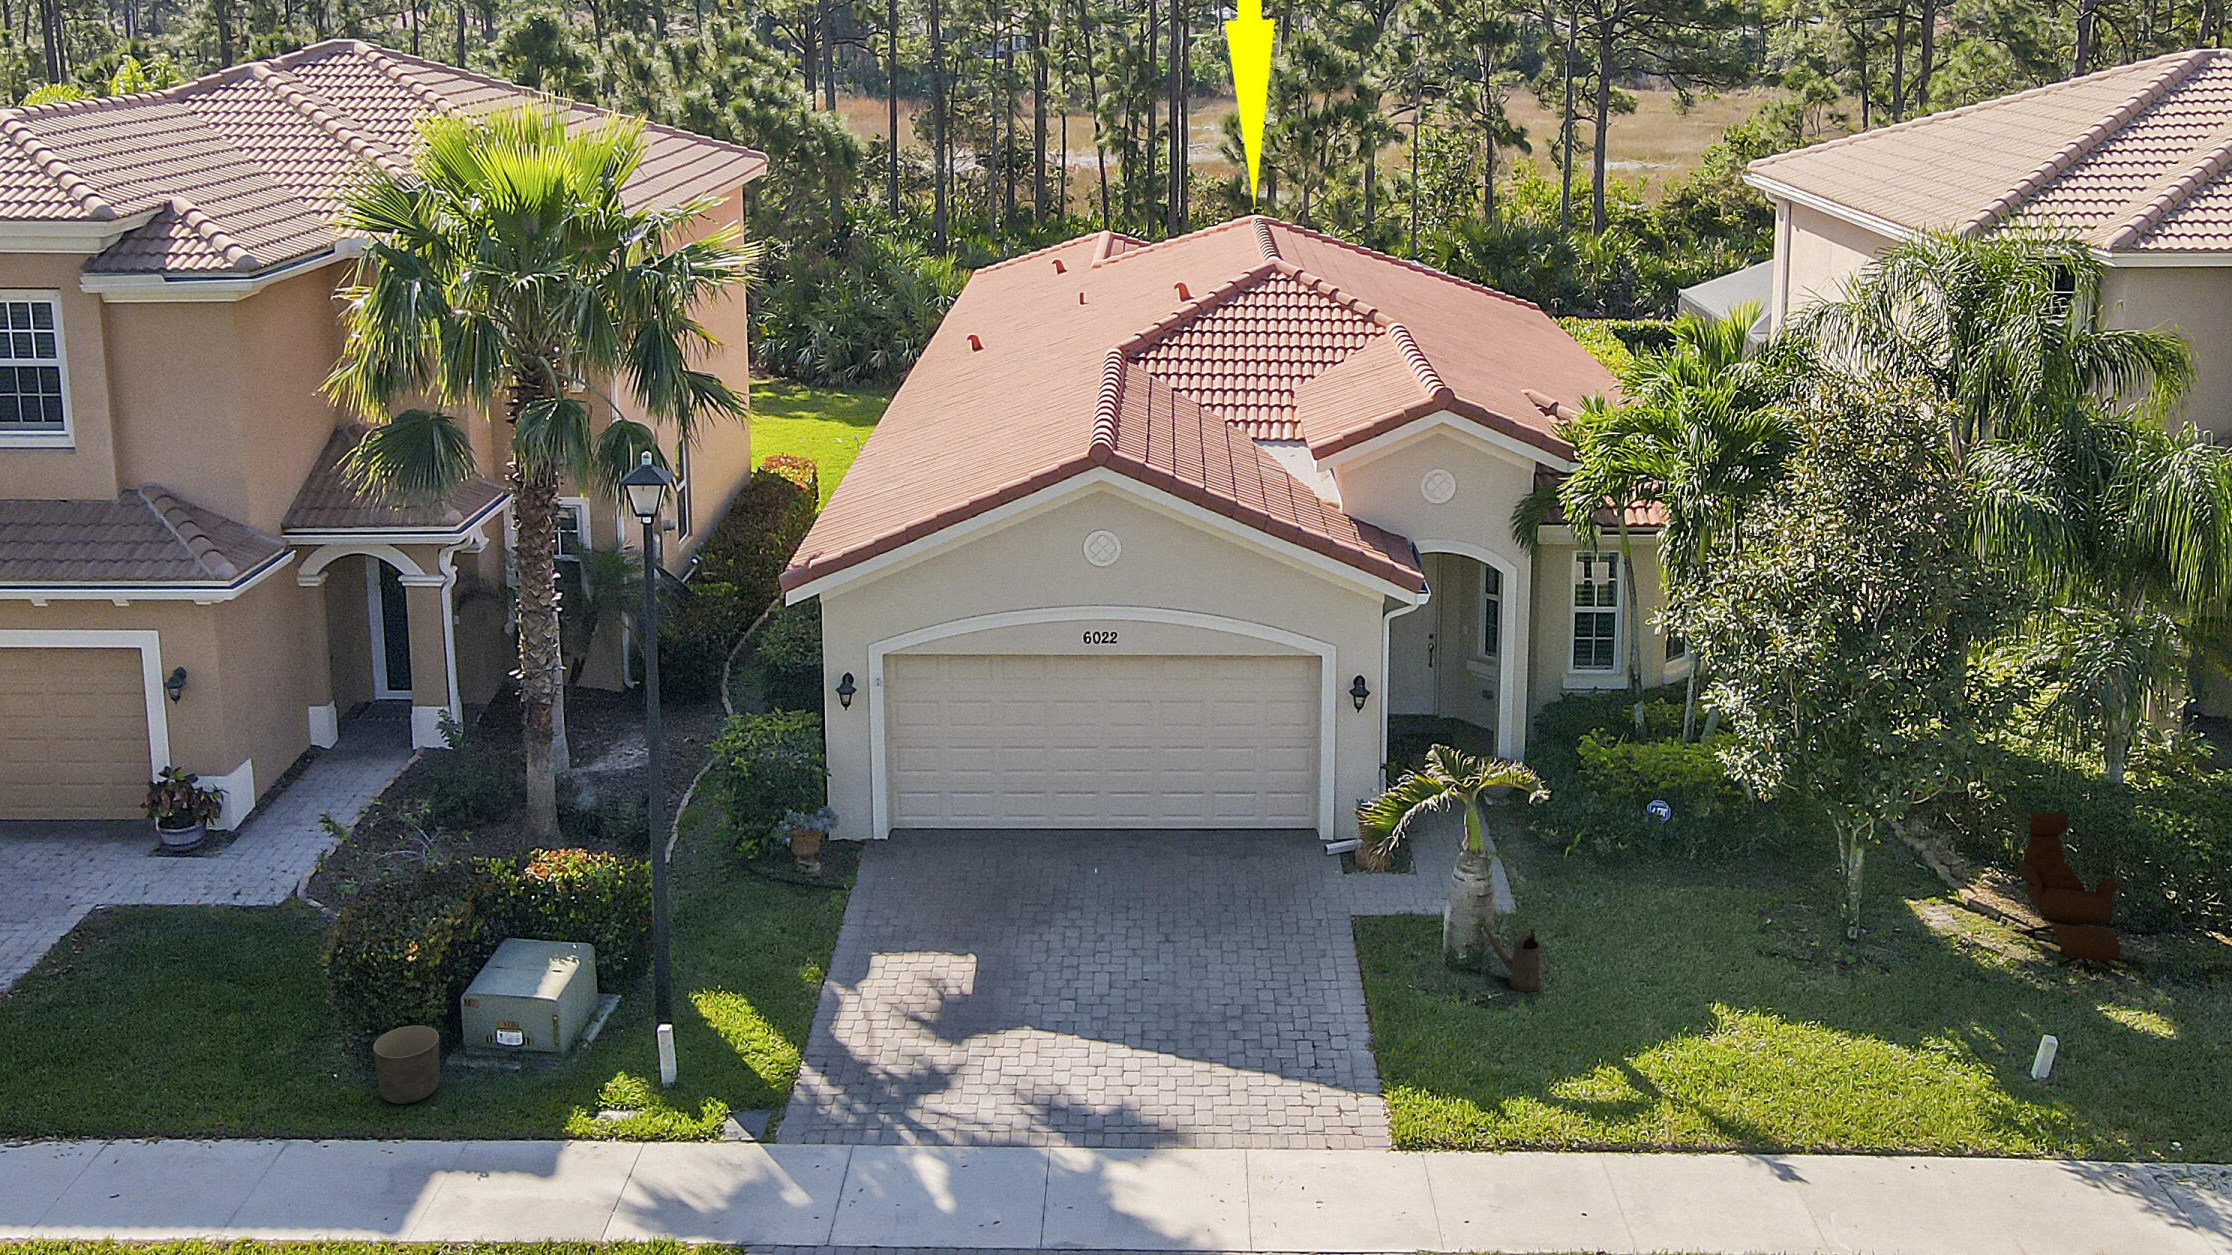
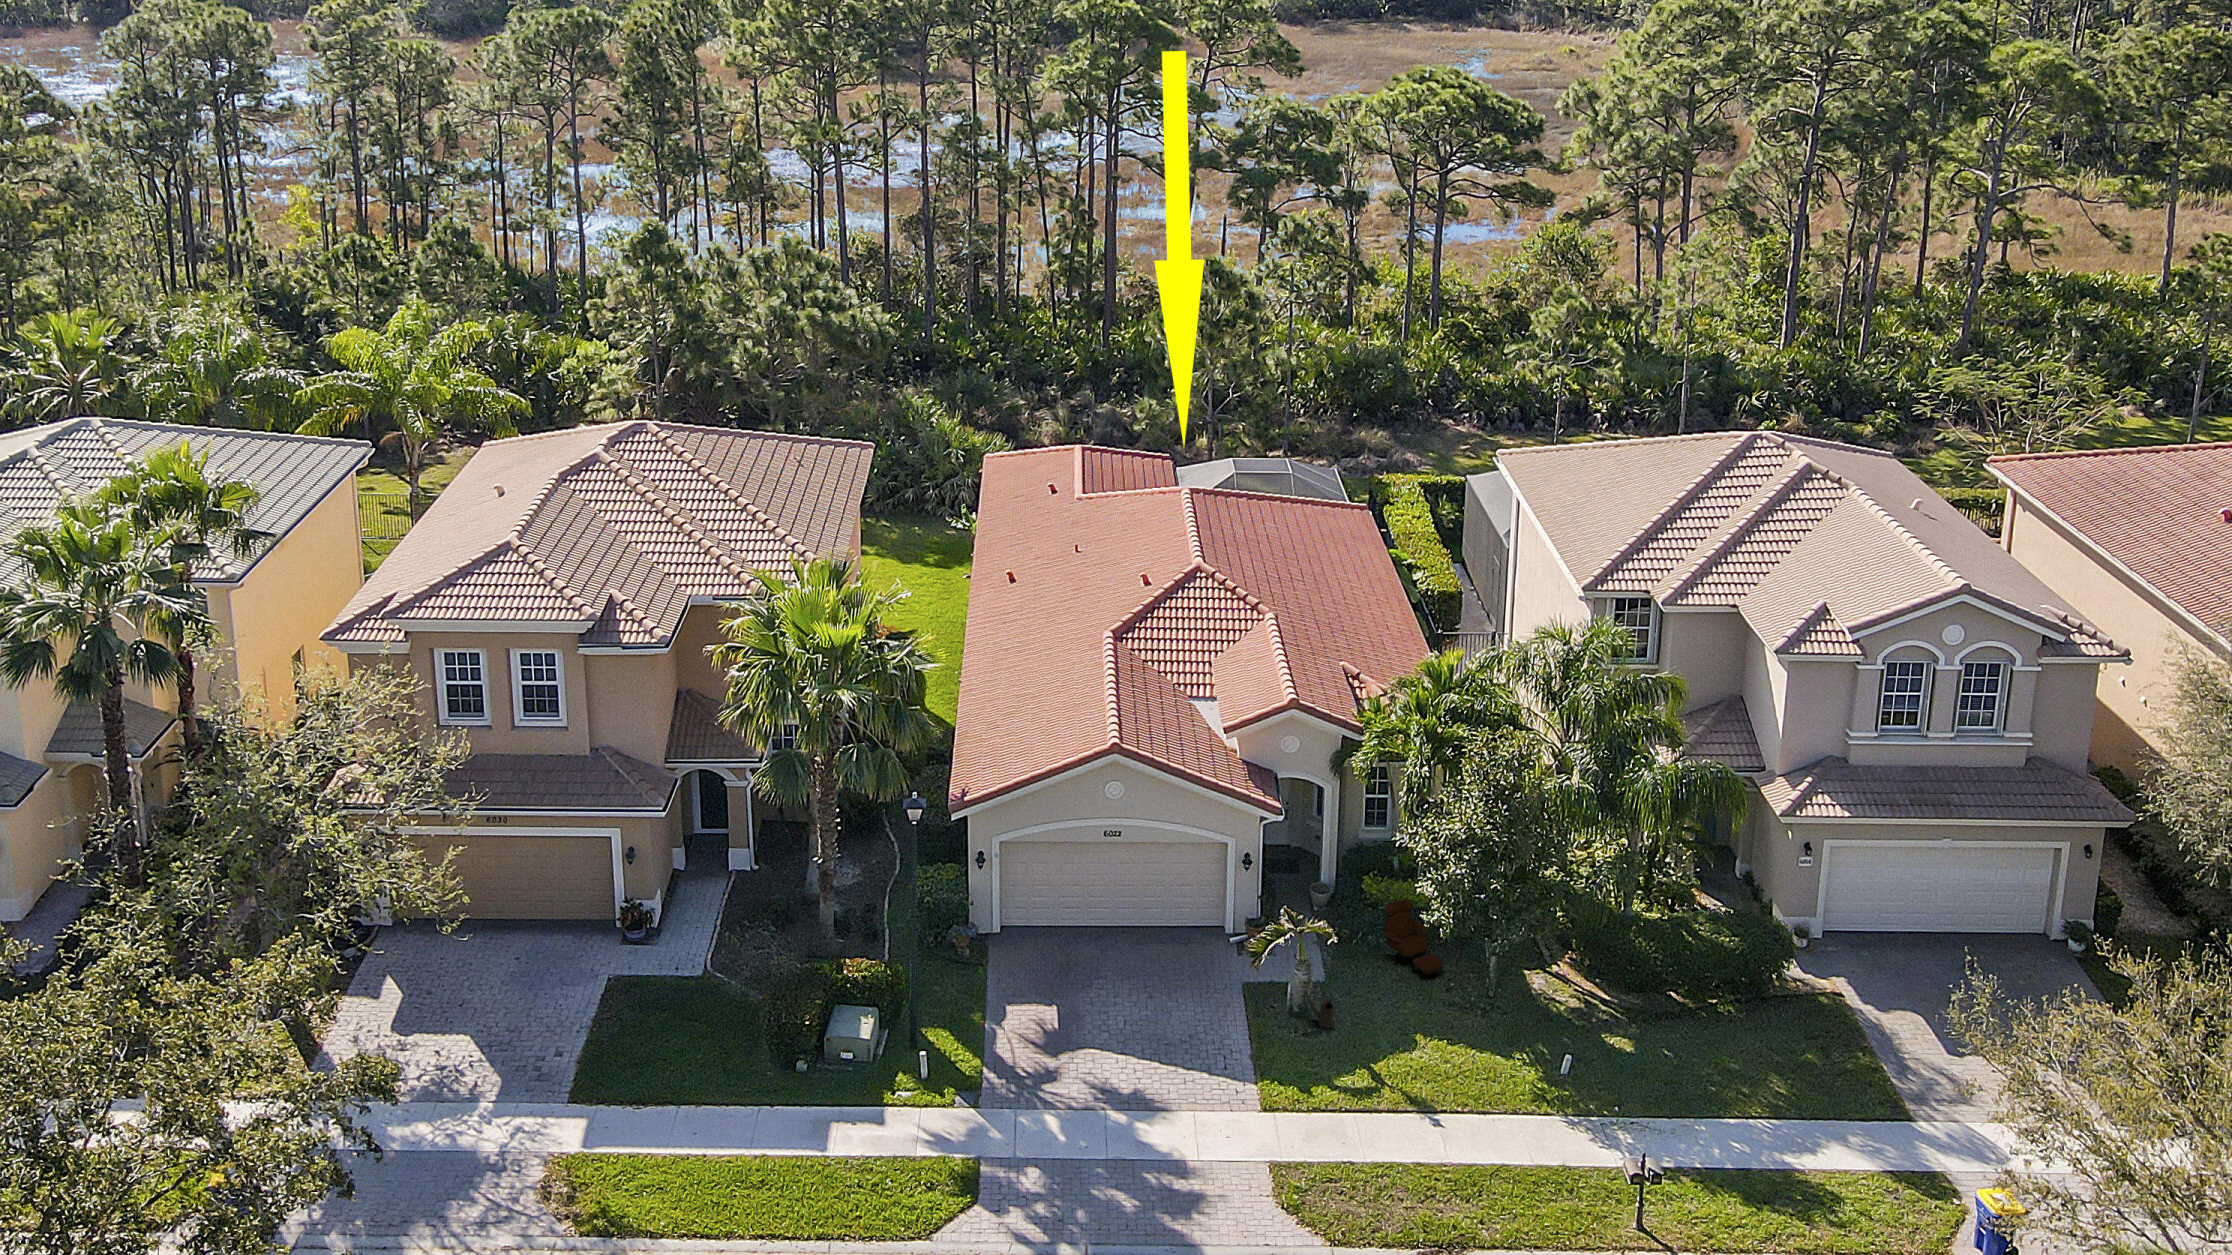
lounge chair: present [2018,812,2121,977] -> present [1384,899,1443,980]
planter: present [374,1026,440,1104] -> none [793,1052,821,1089]

